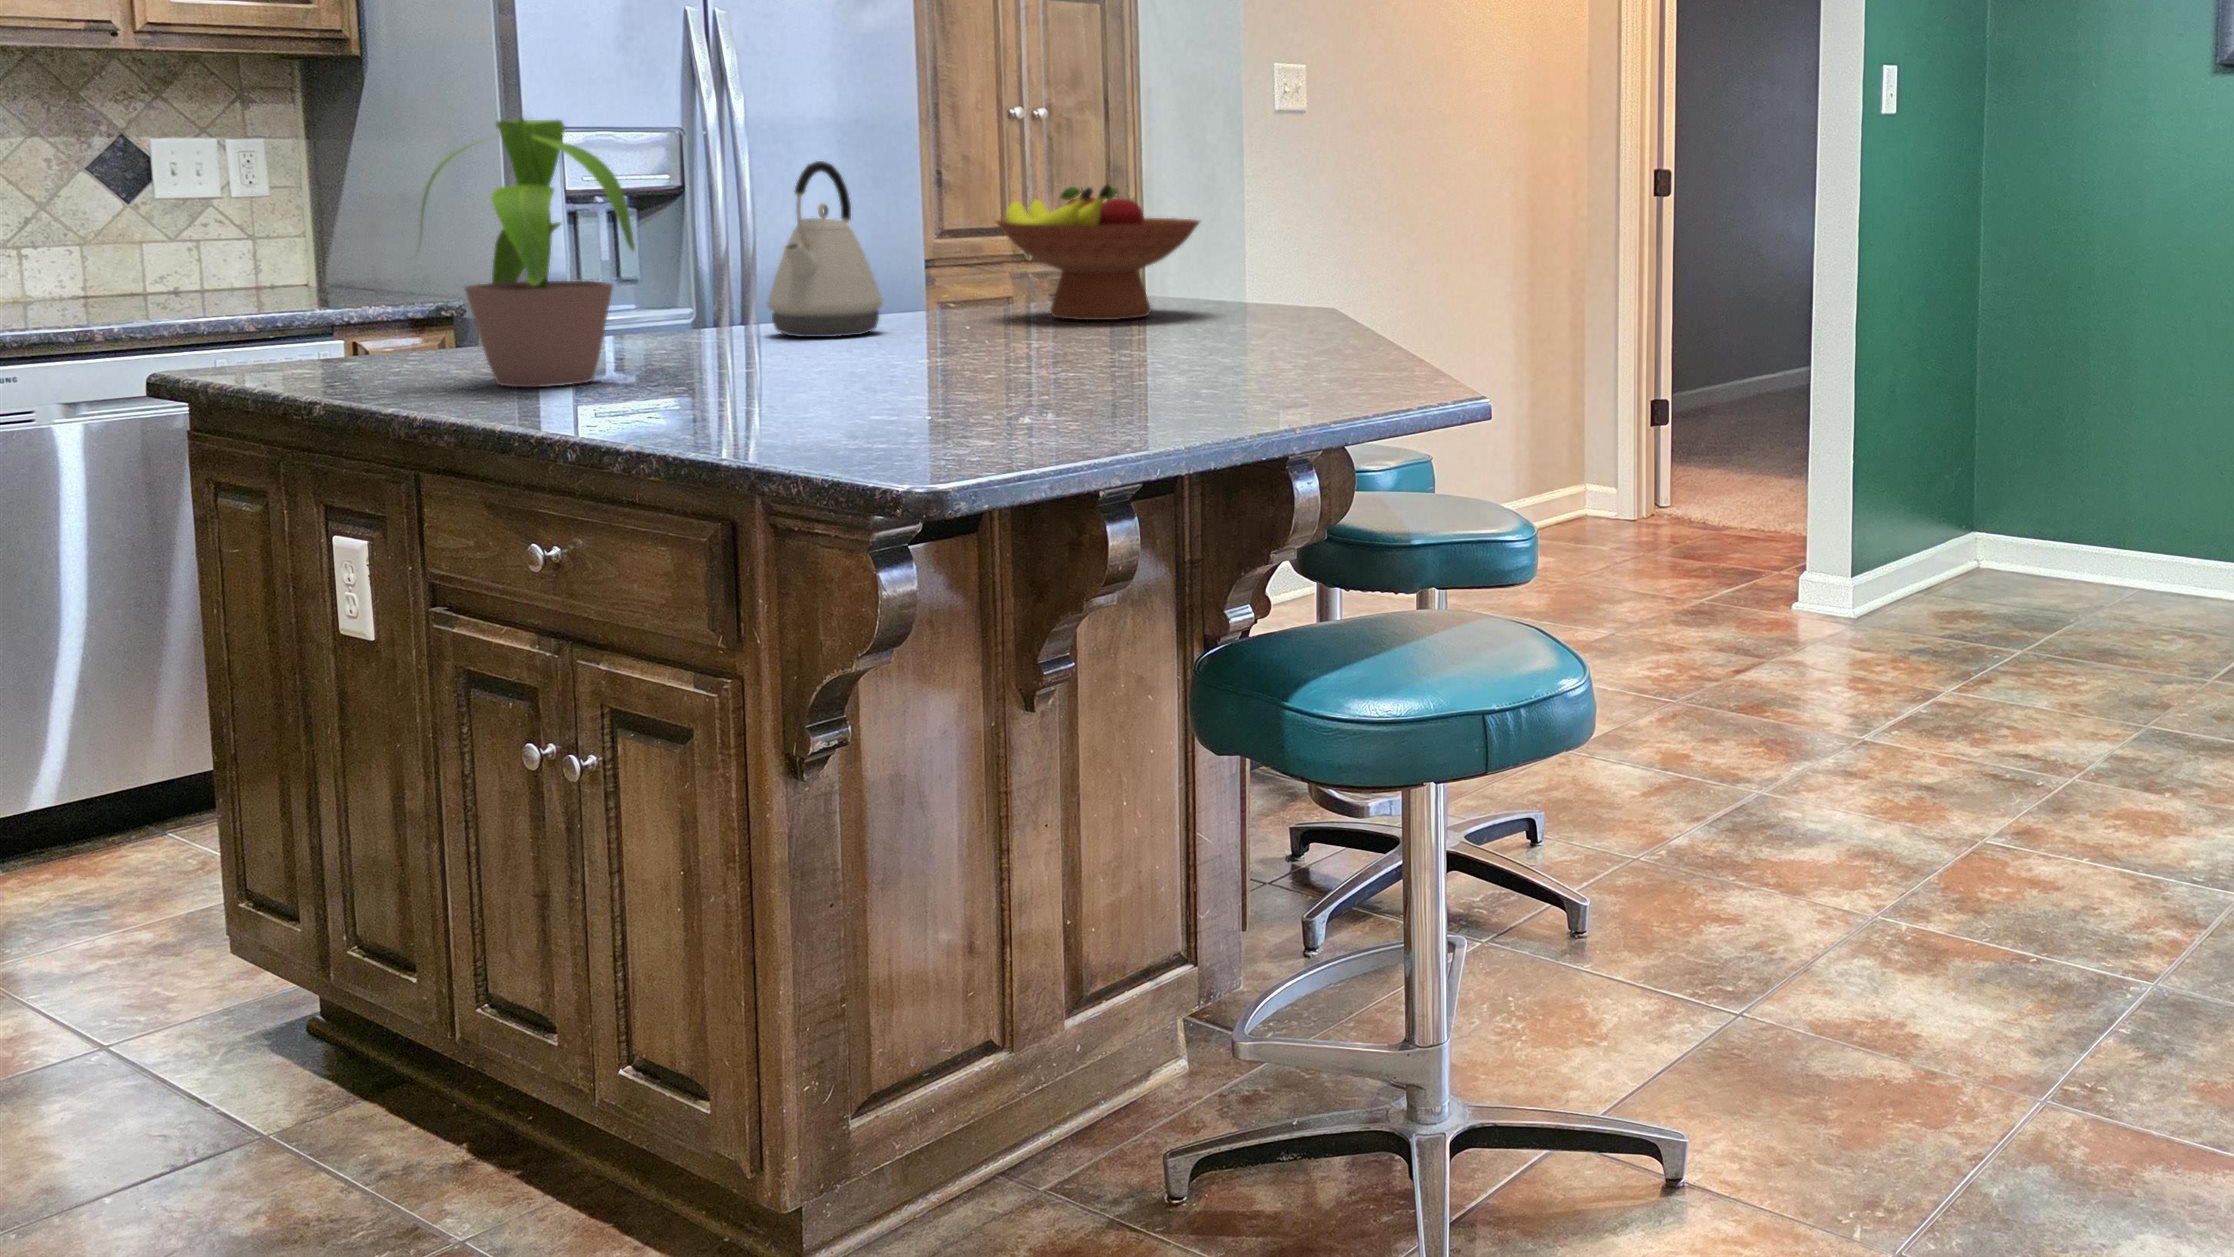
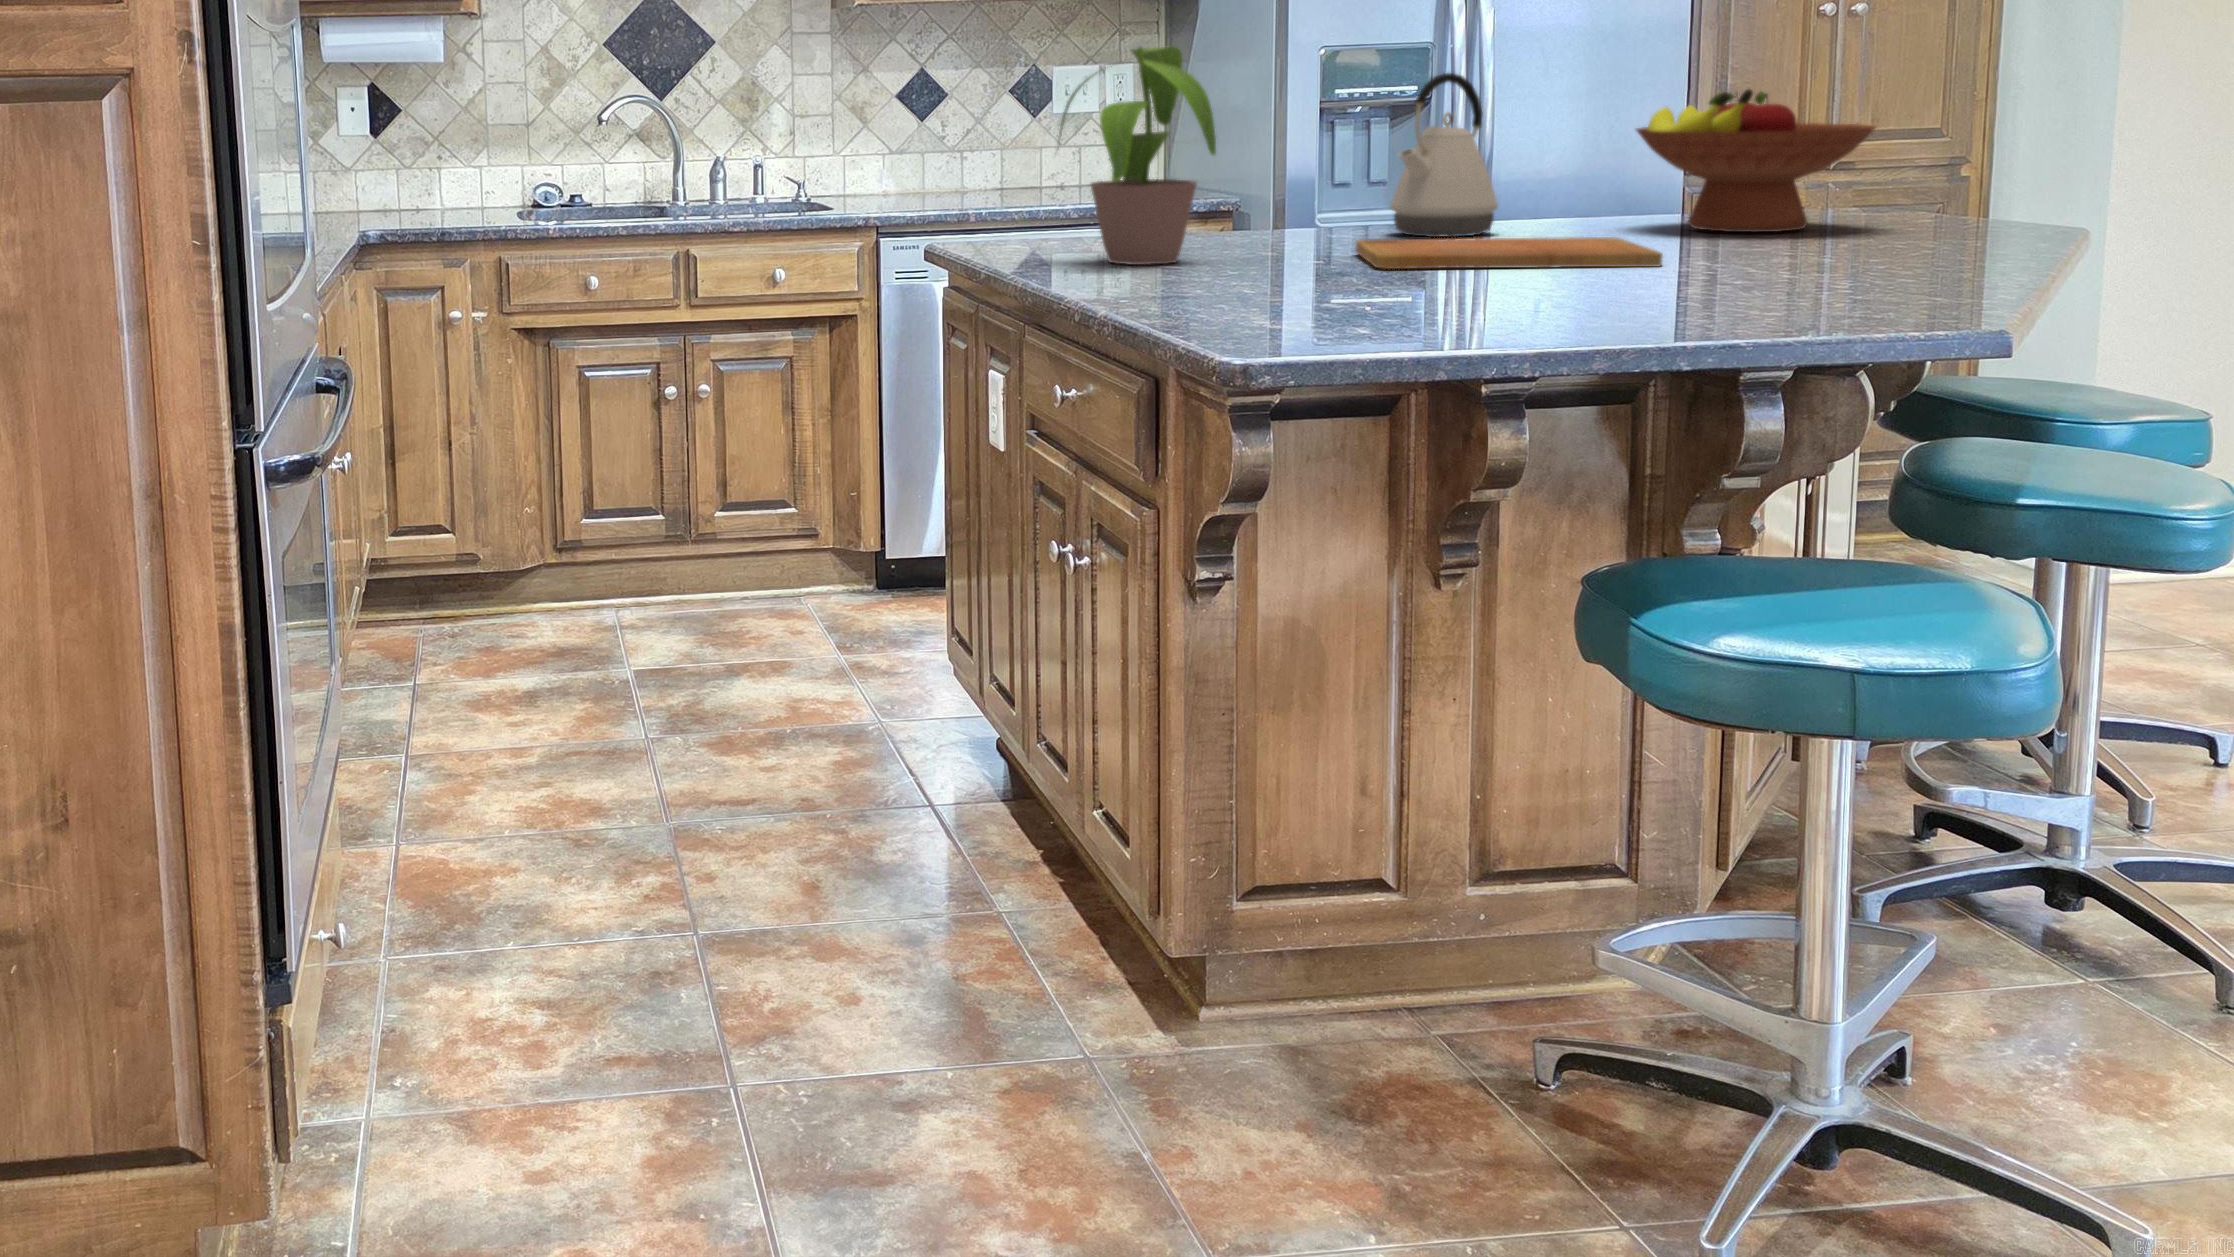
cutting board: none [786,329,1113,373] -> present [1356,237,1663,269]

